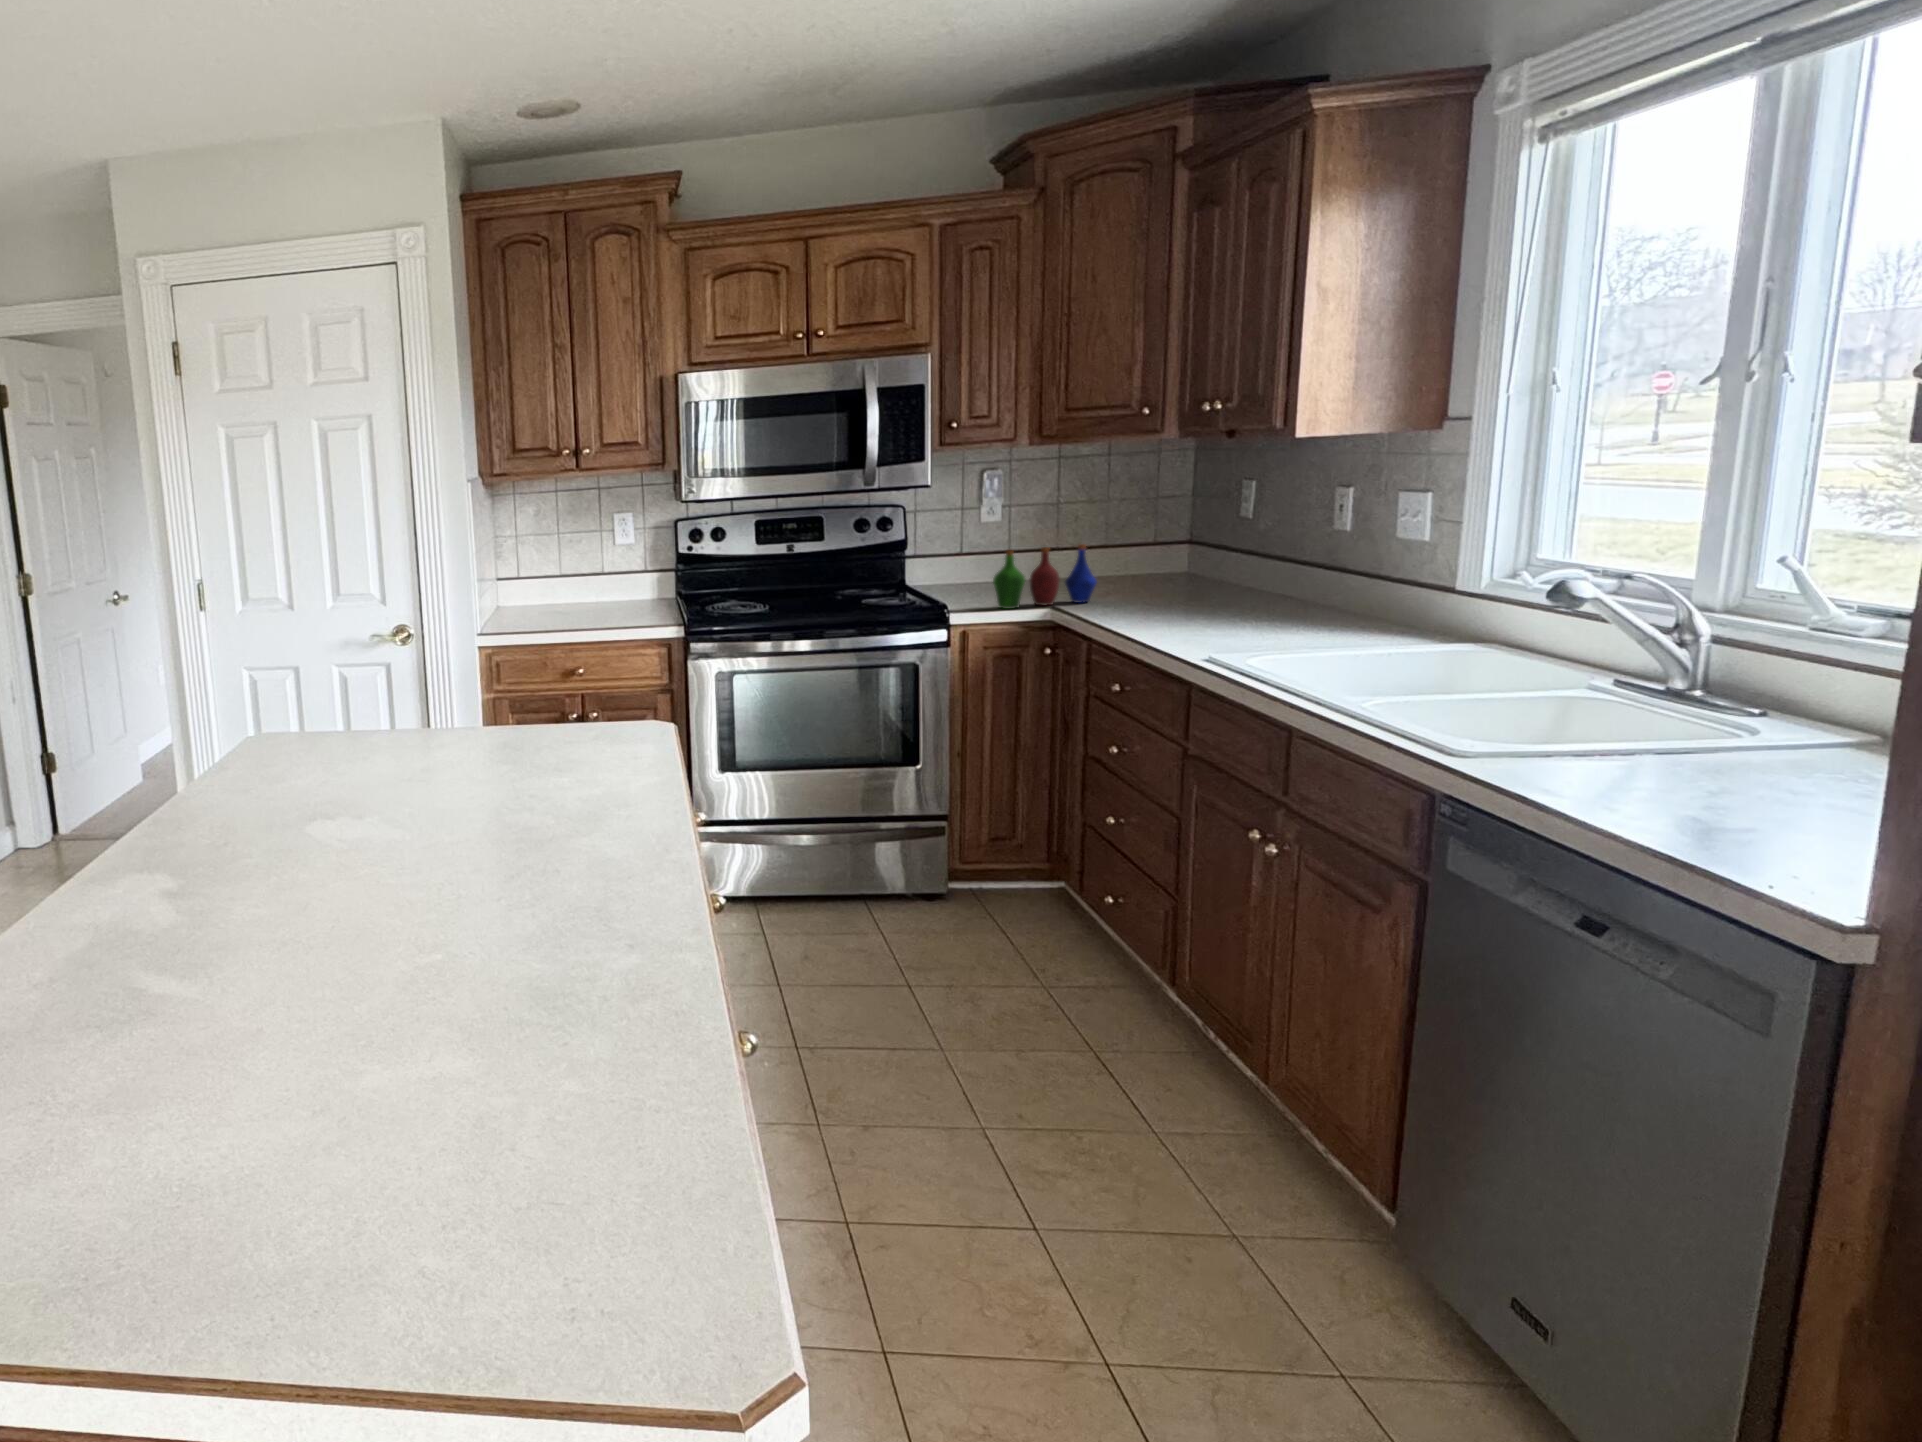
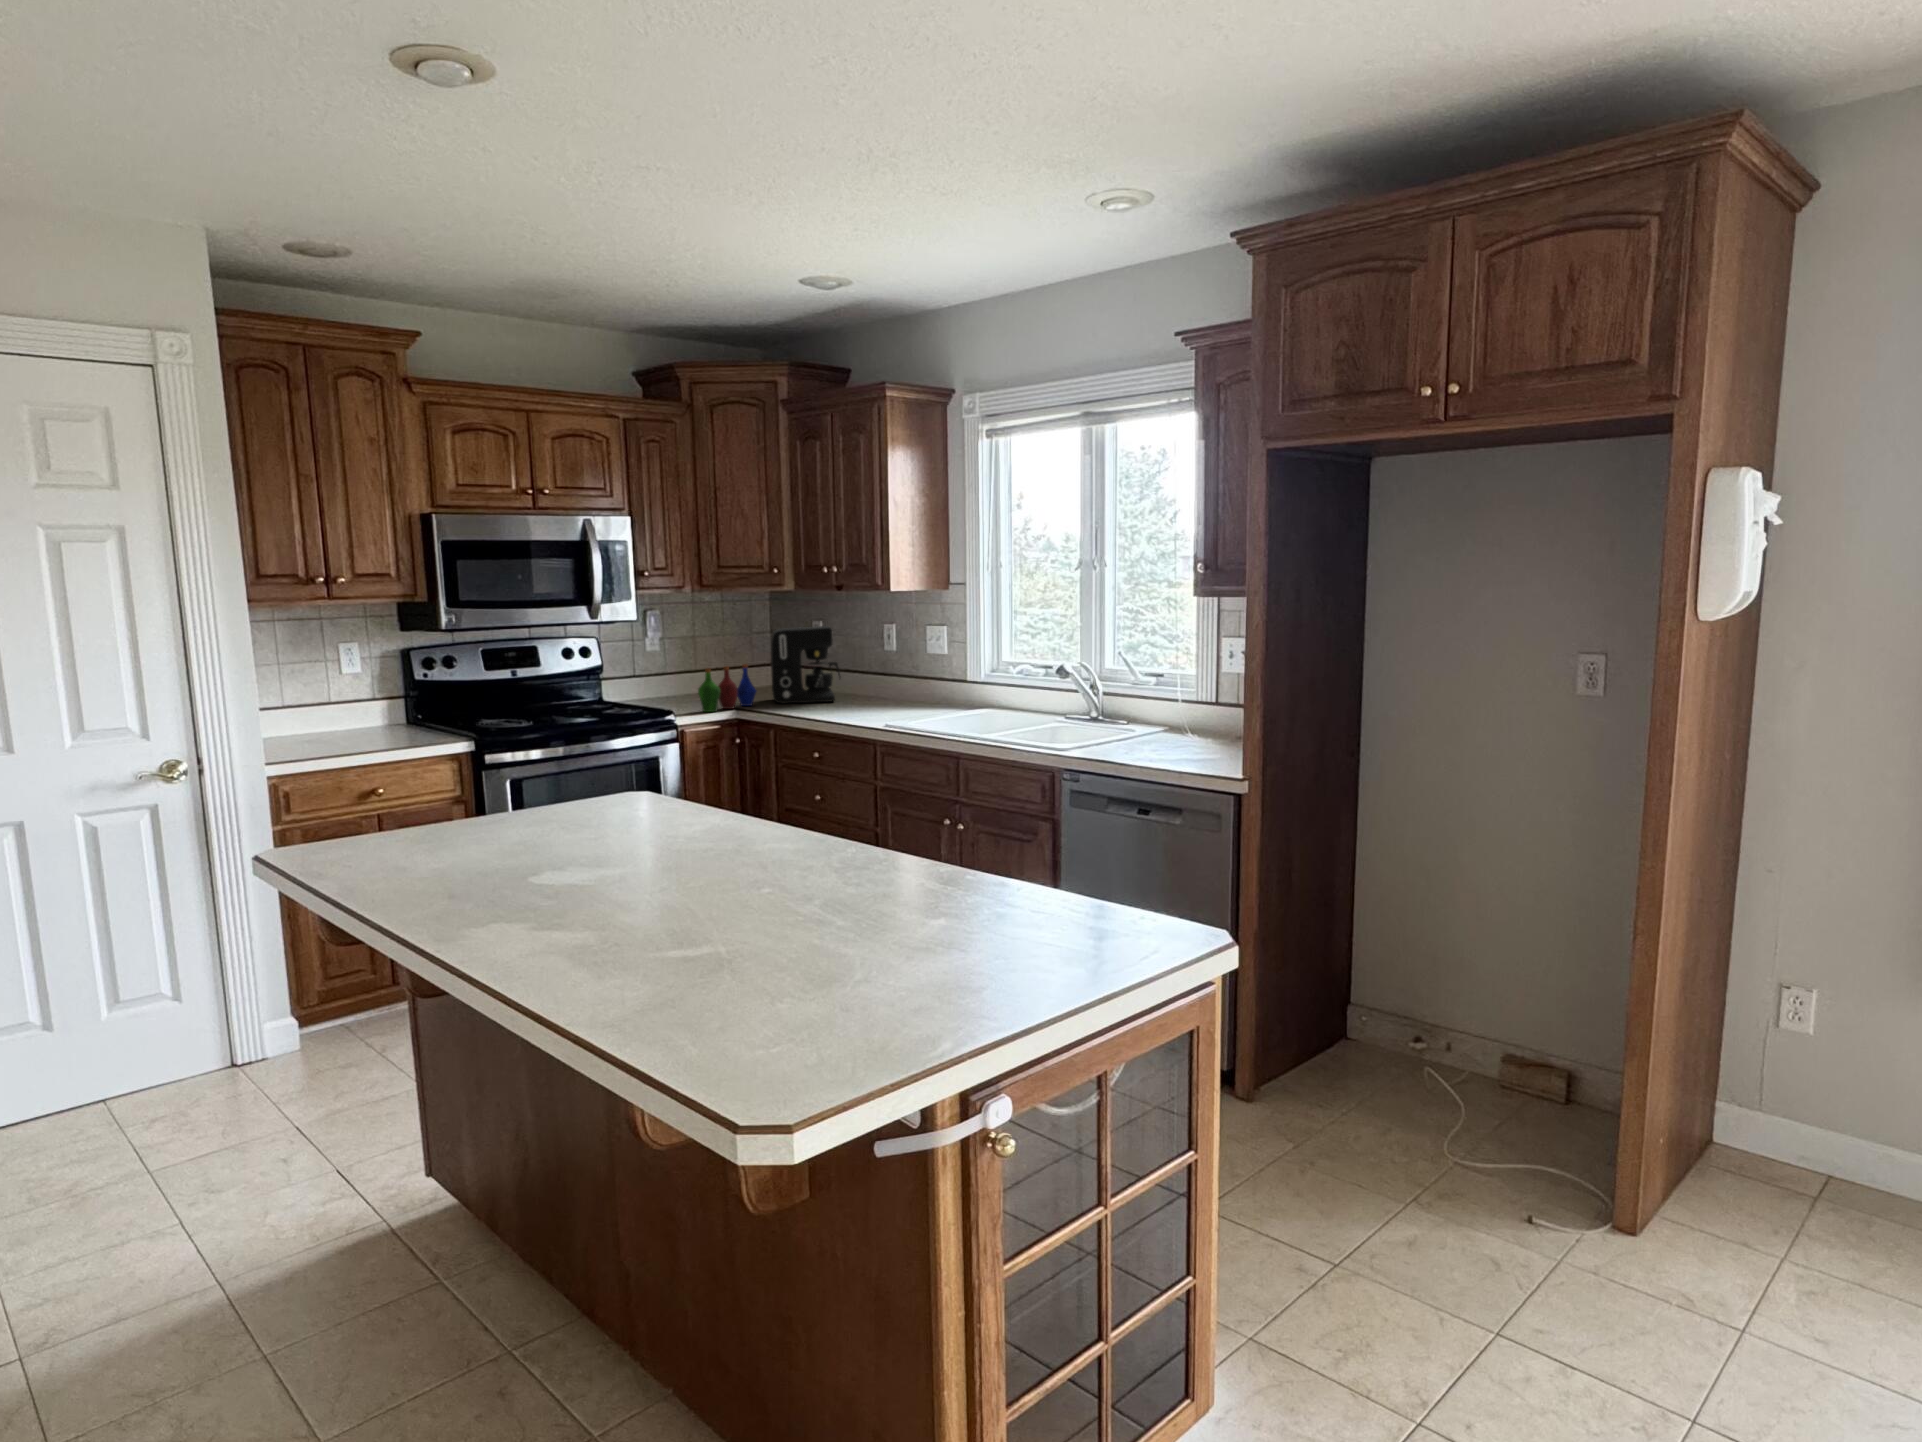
coffee maker: none [1127,488,1253,604] -> present [771,626,841,704]

